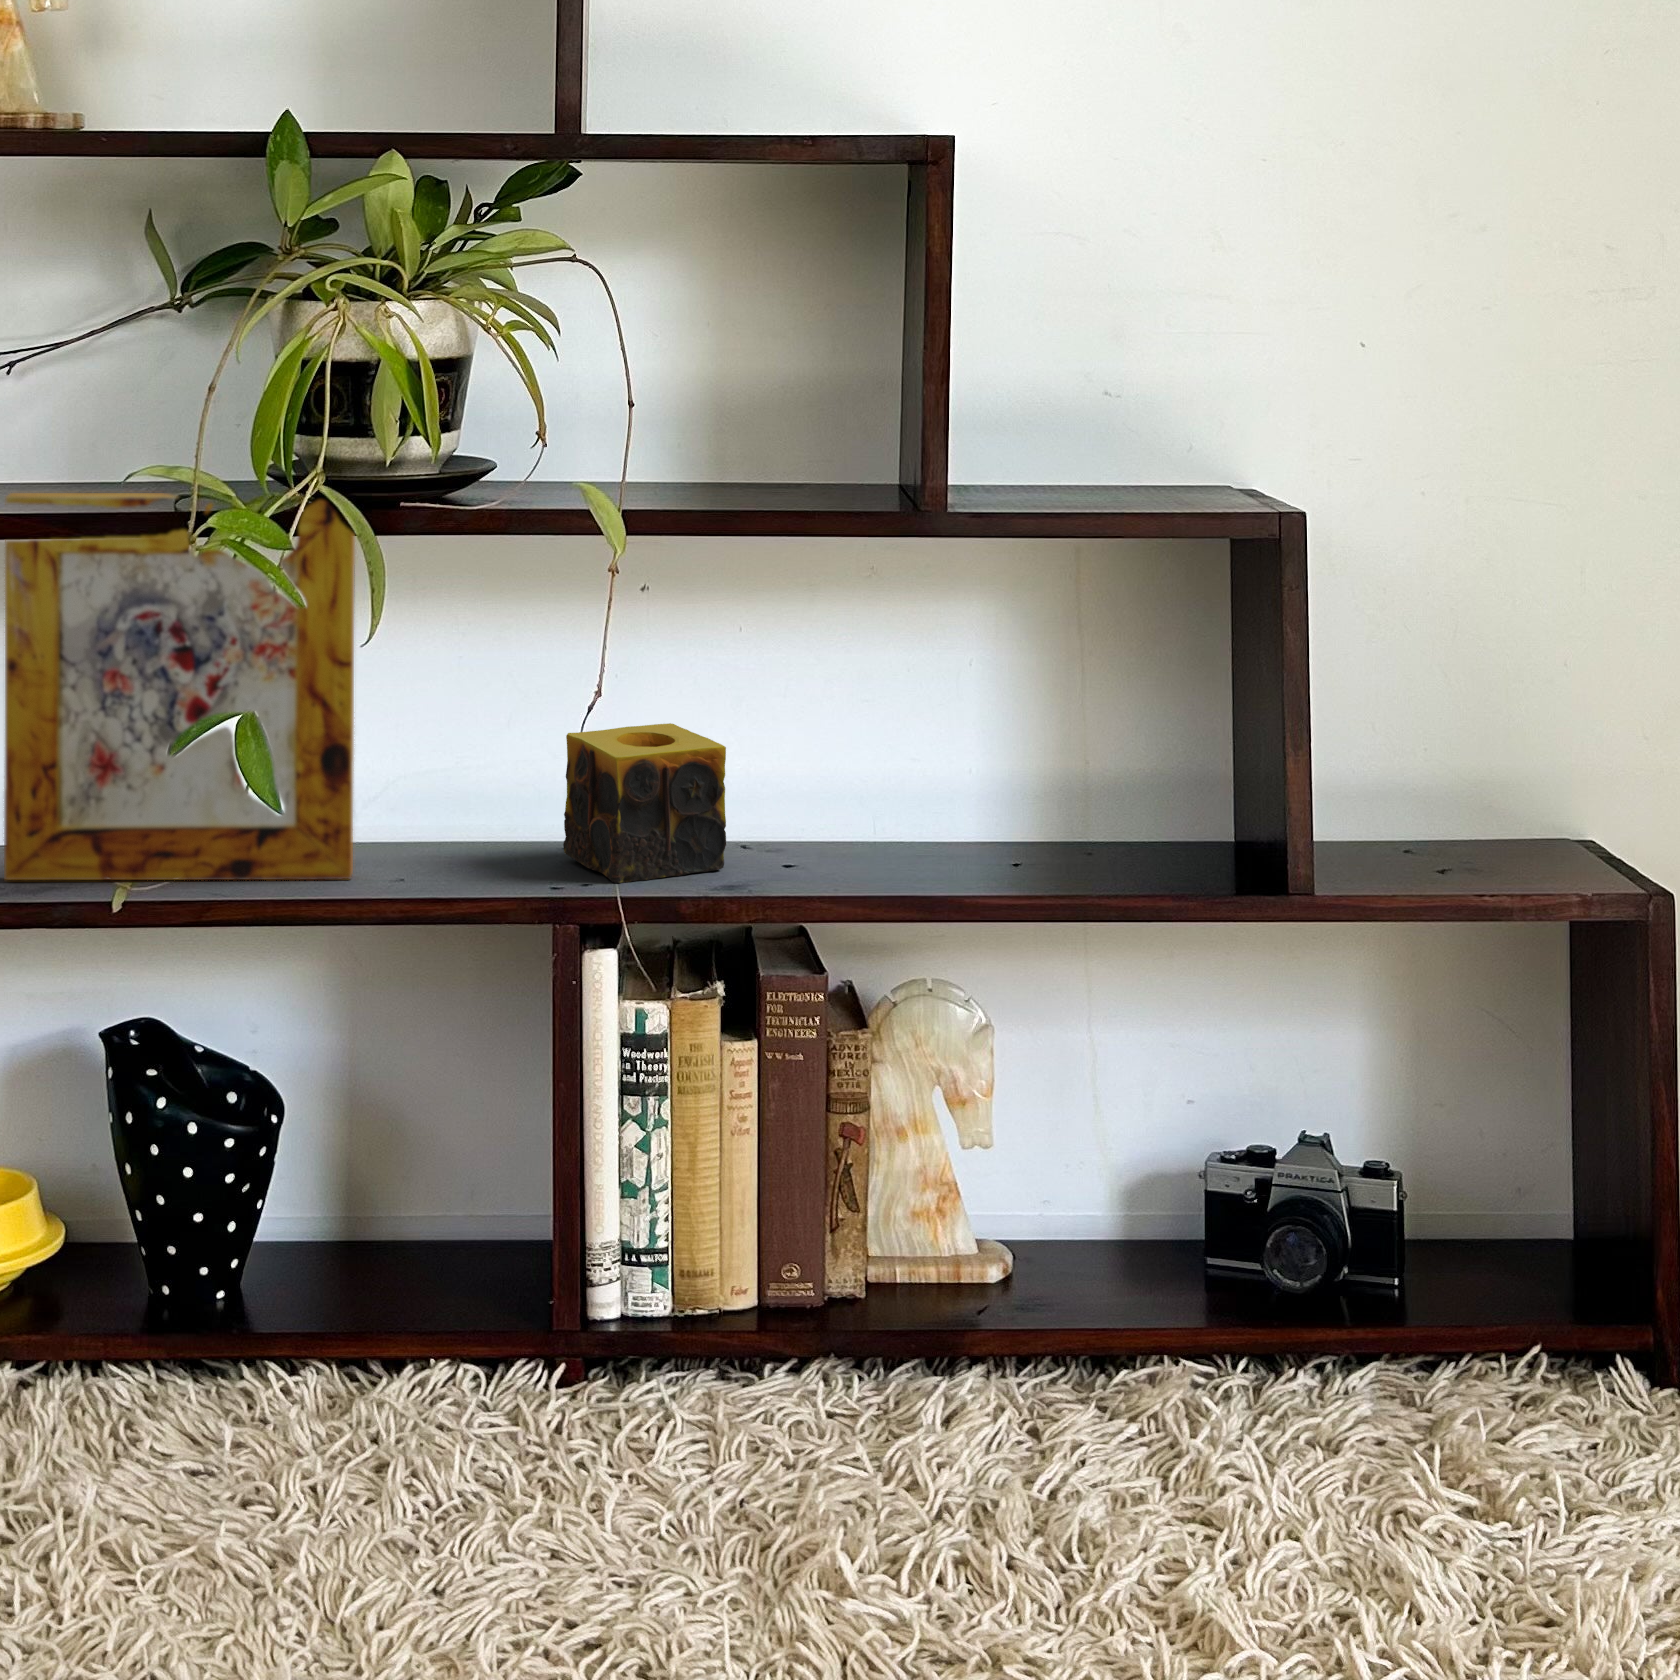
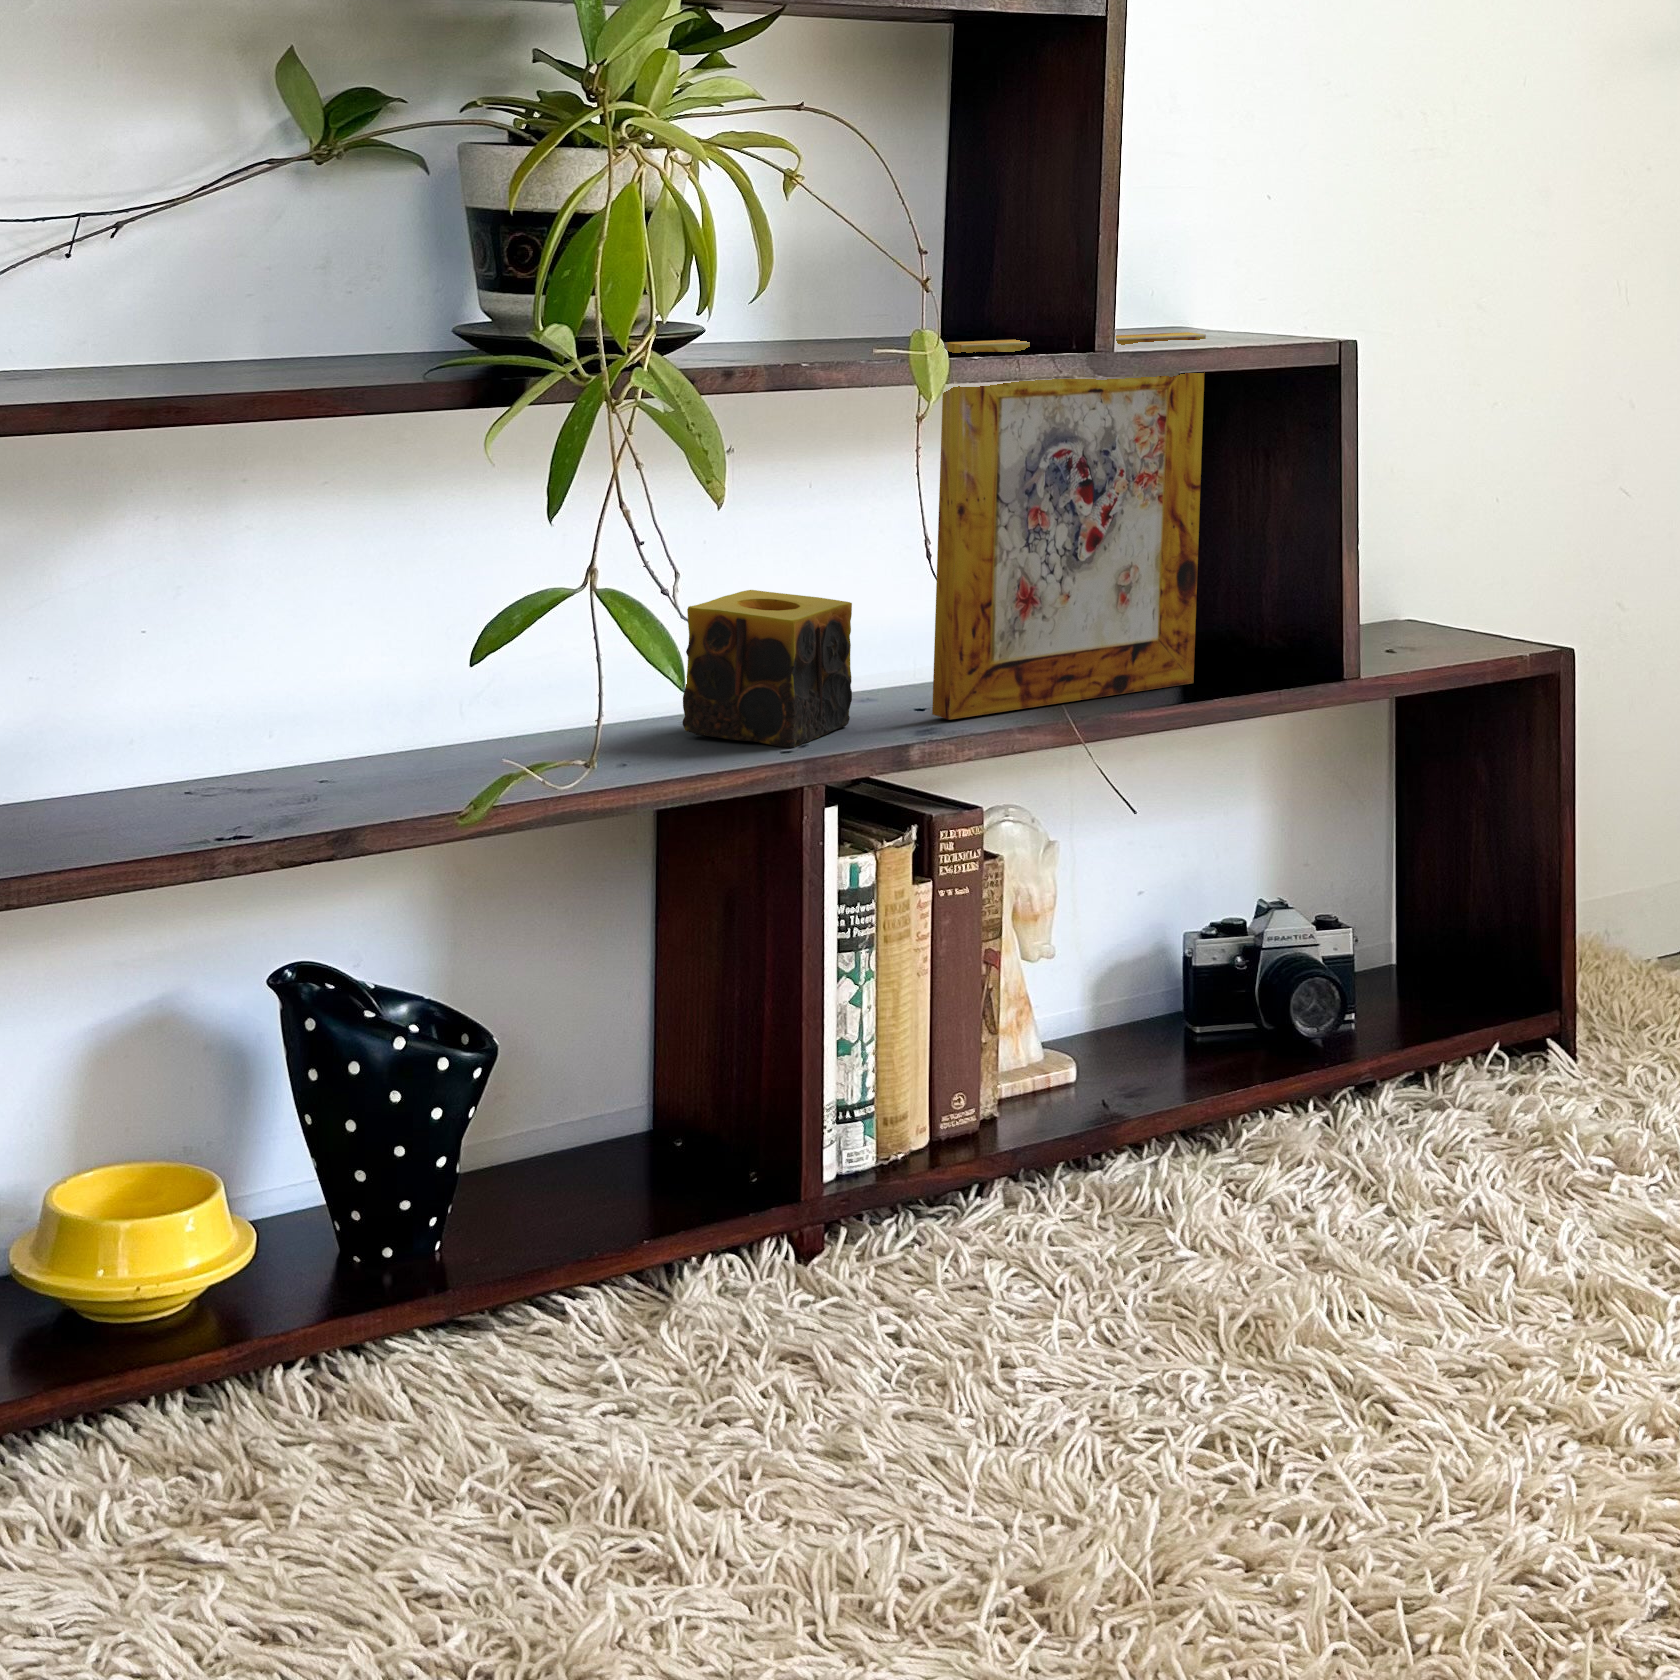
picture frame: present [4,493,355,880] -> present [932,332,1206,720]

